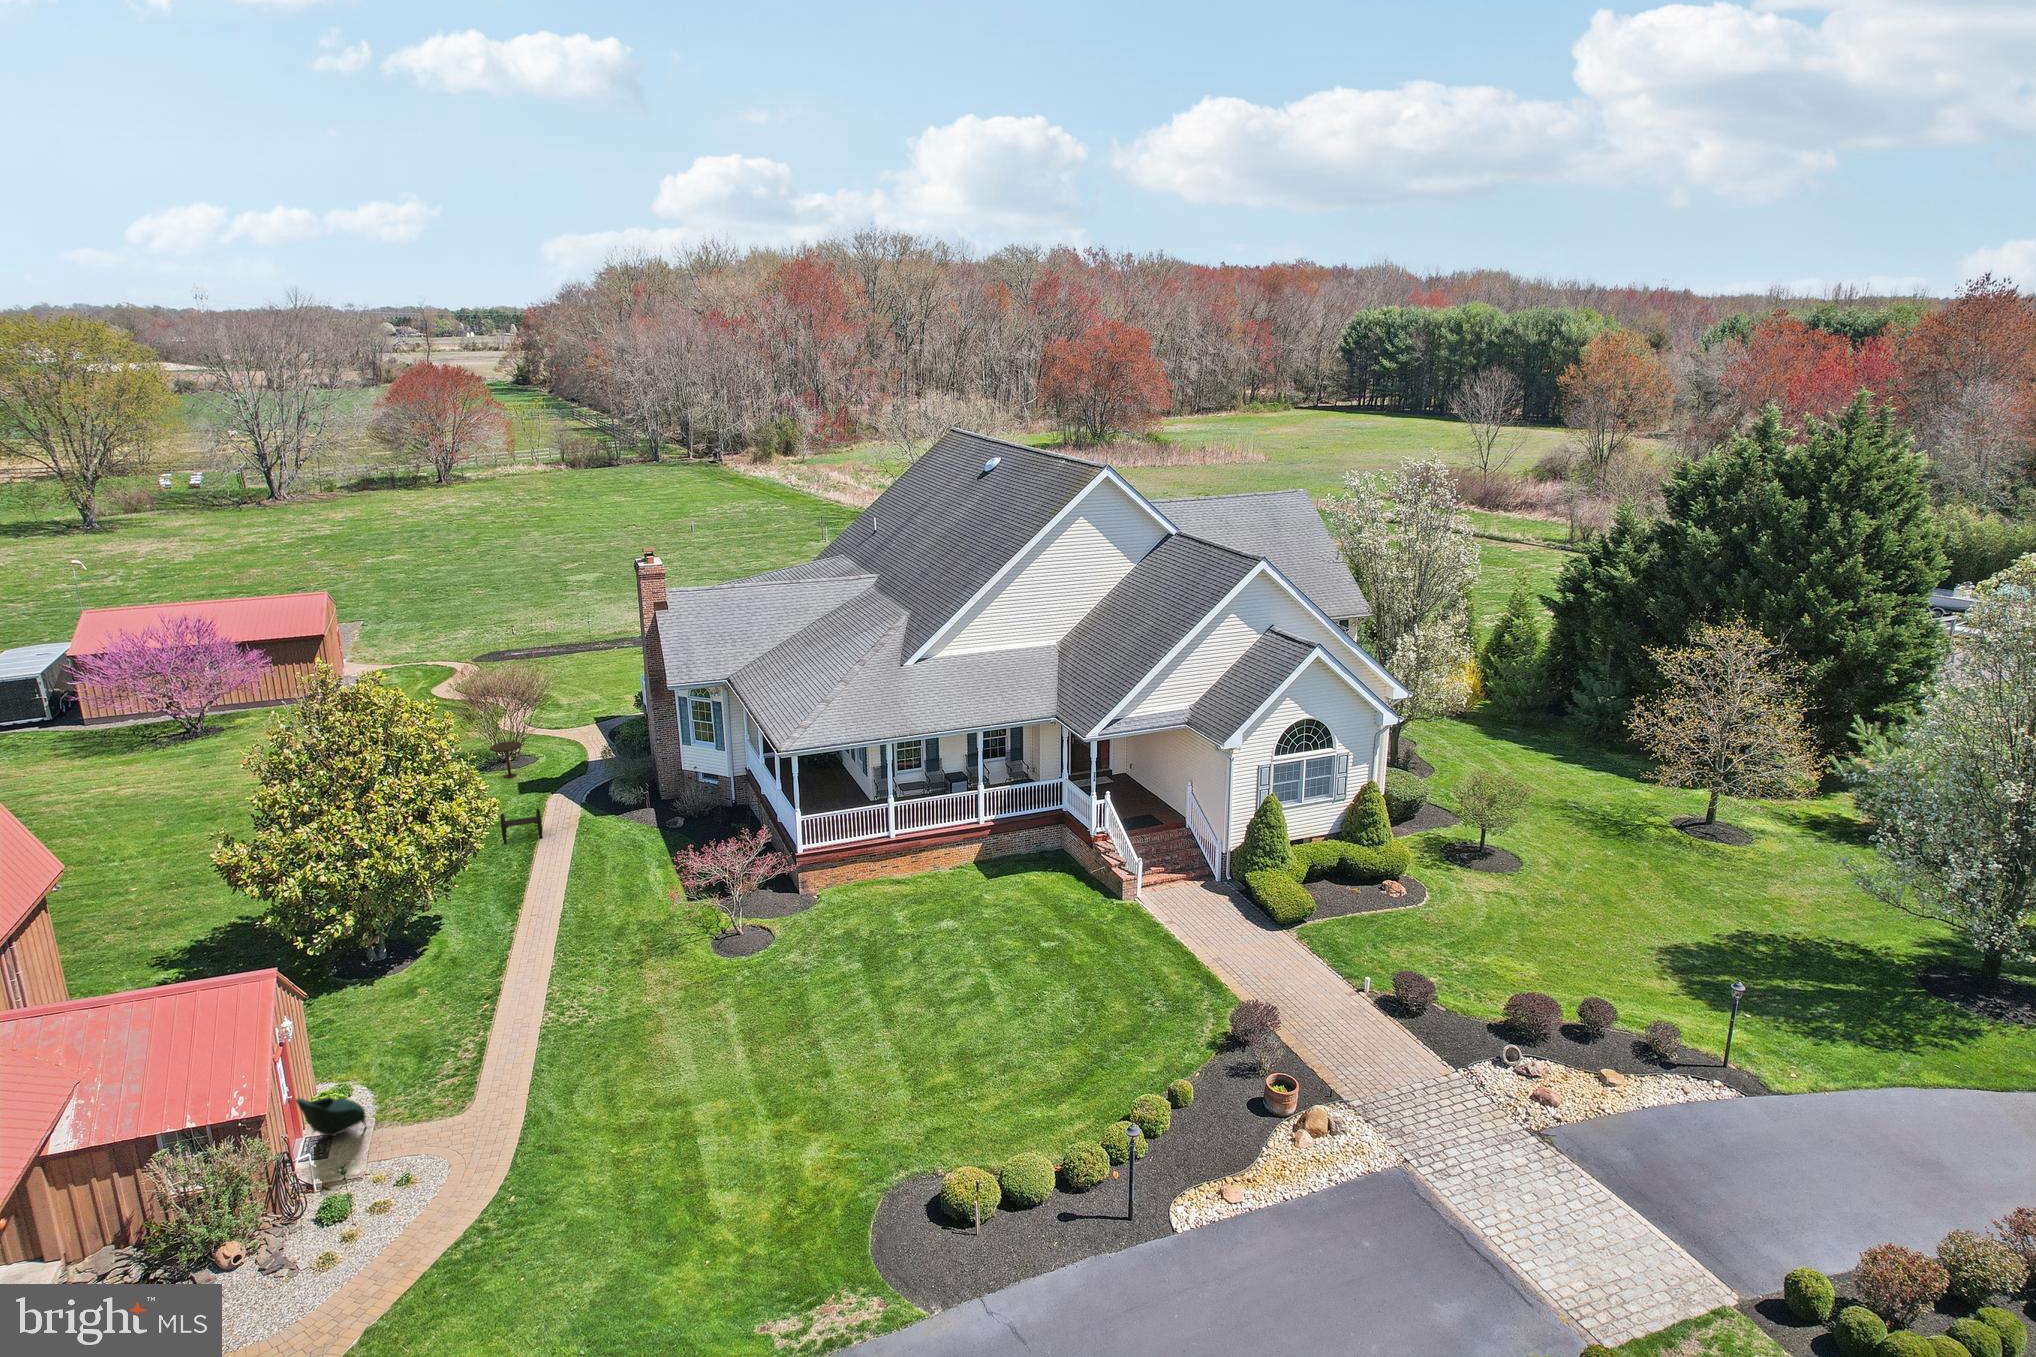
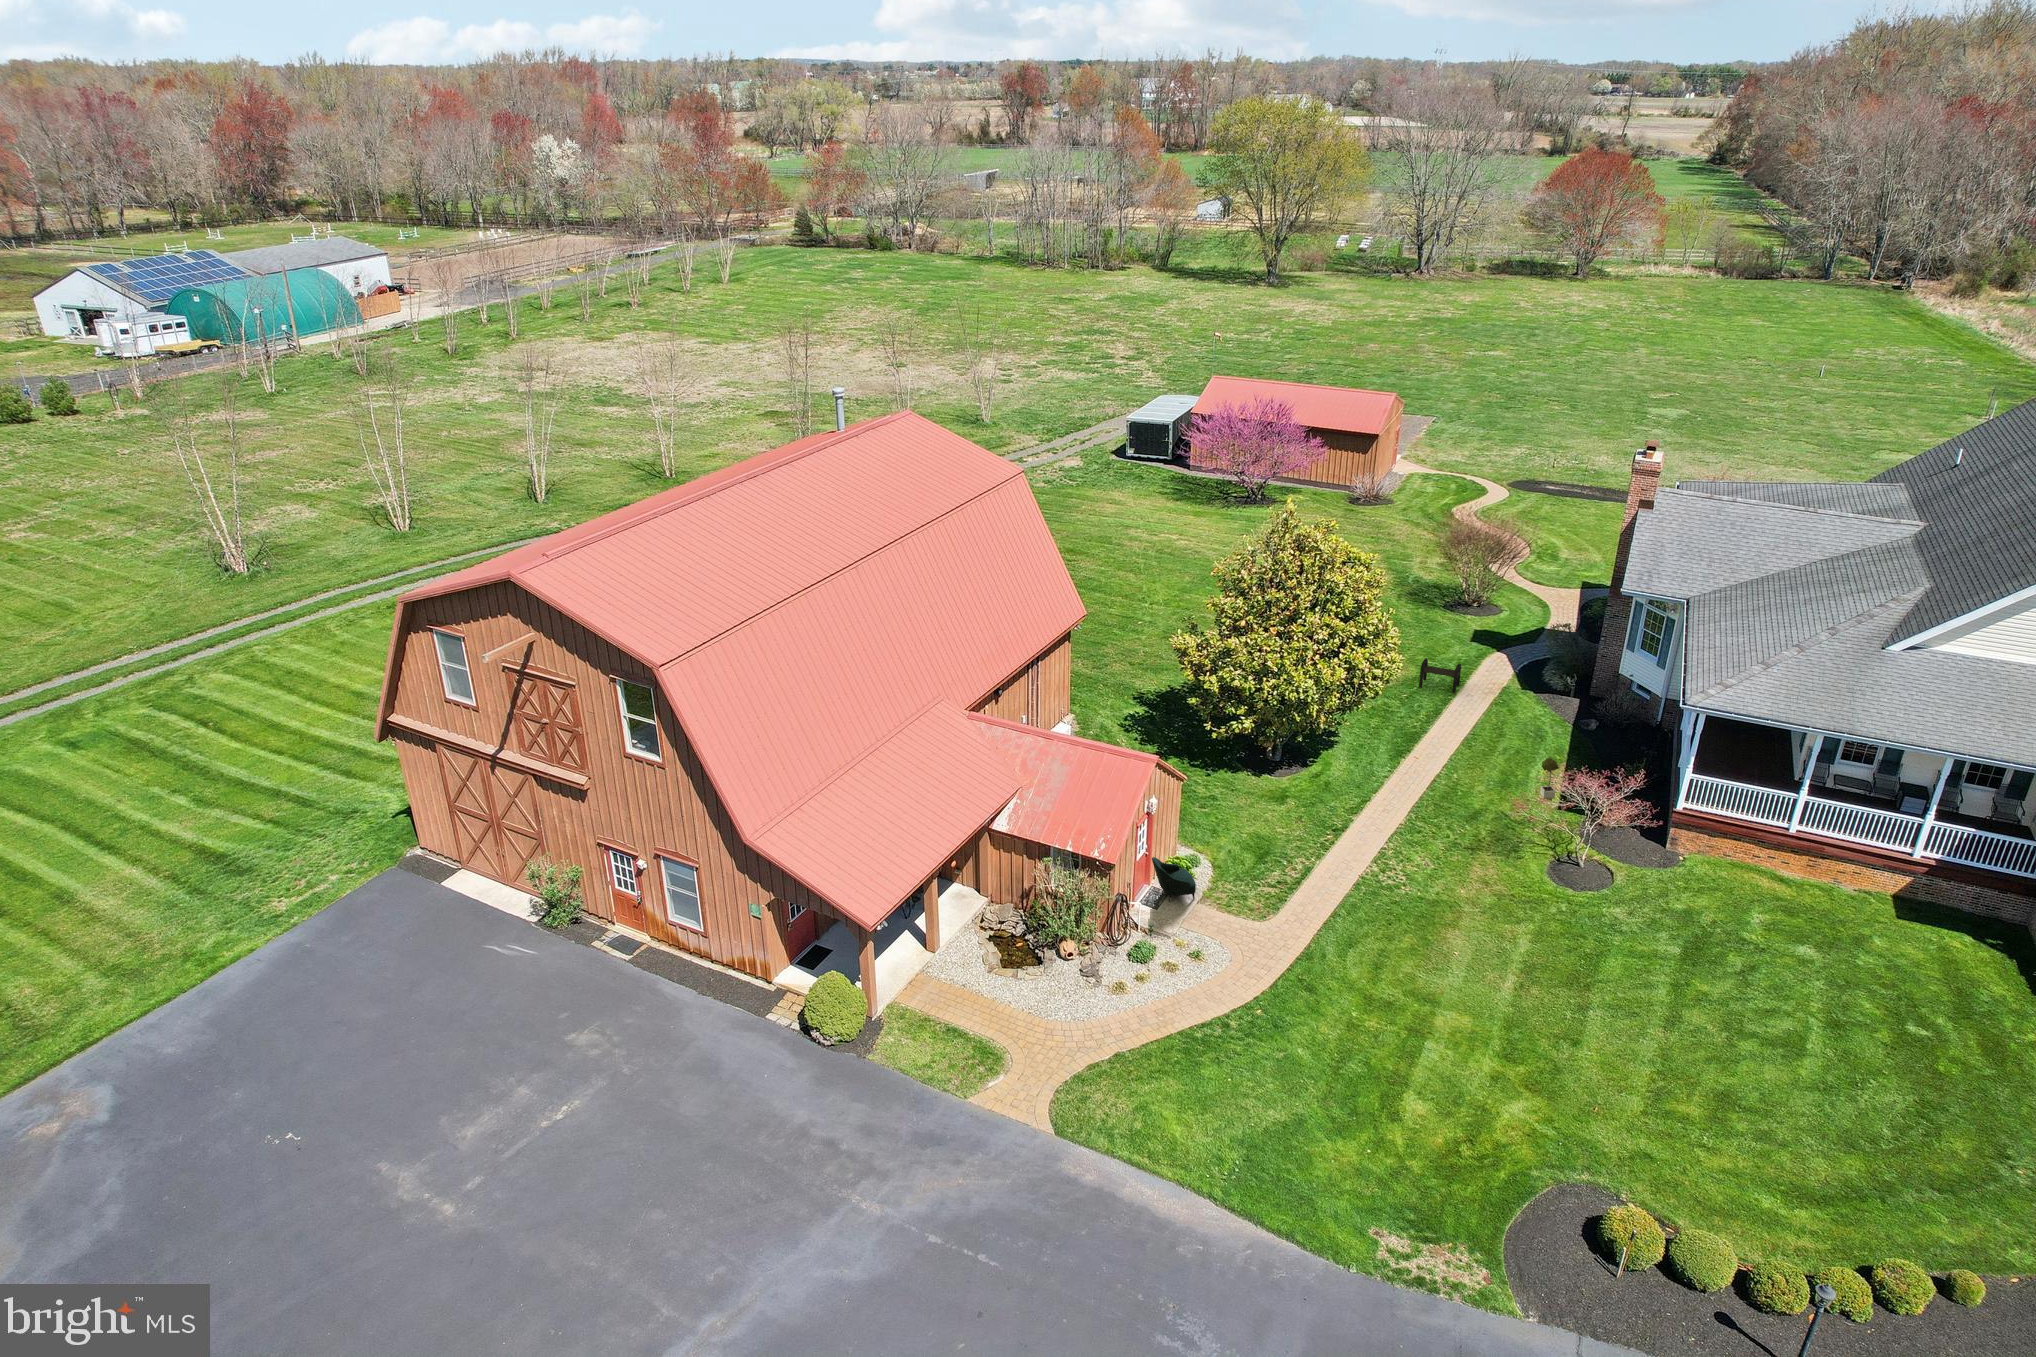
pedestal table: present [490,741,522,778] -> none [1449,582,1481,619]
potted tree: none [666,855,685,895] -> present [1540,758,1559,799]

